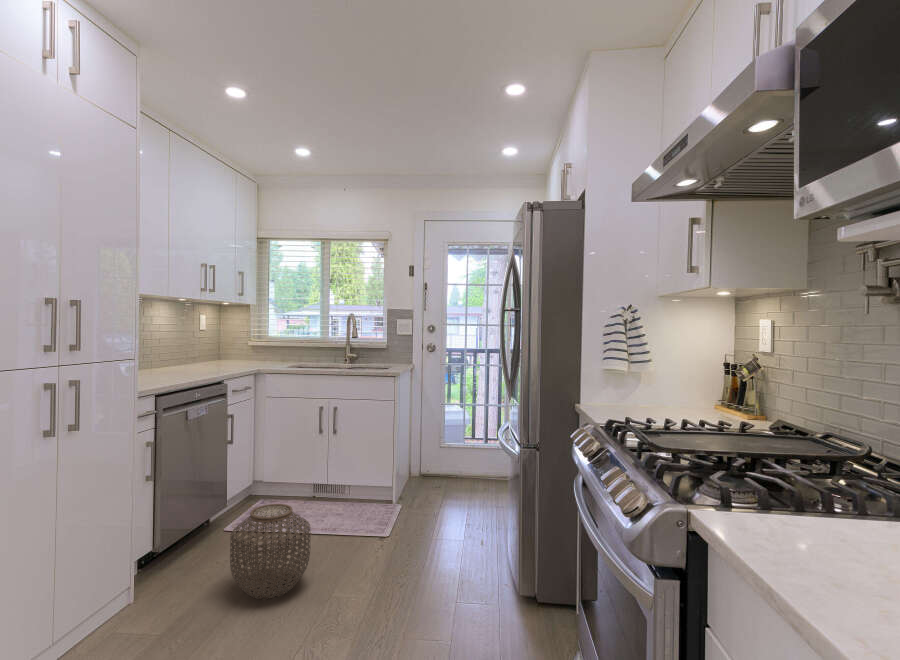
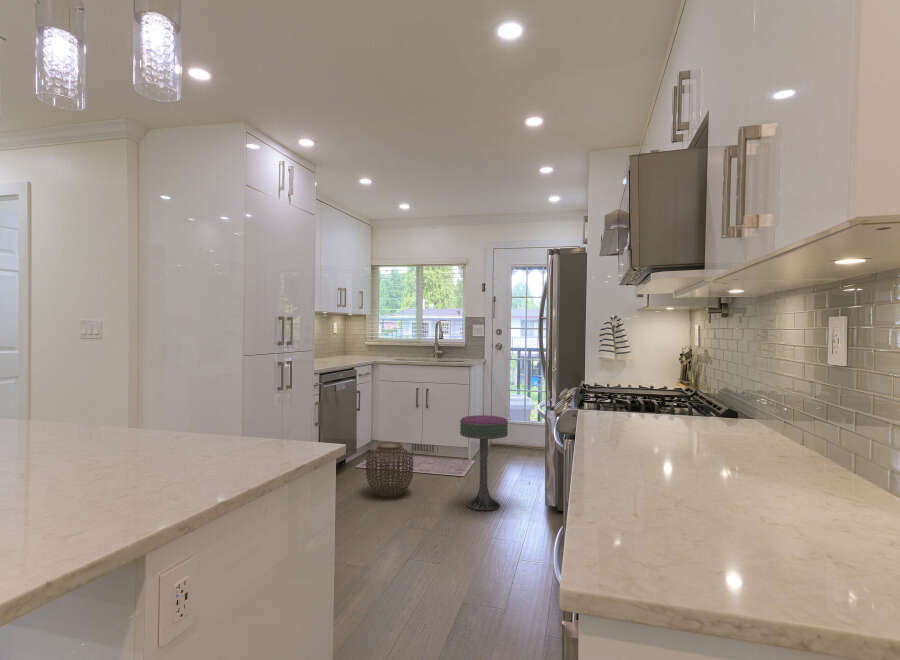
bar stool: none [388,458,464,619] -> present [460,415,508,511]

